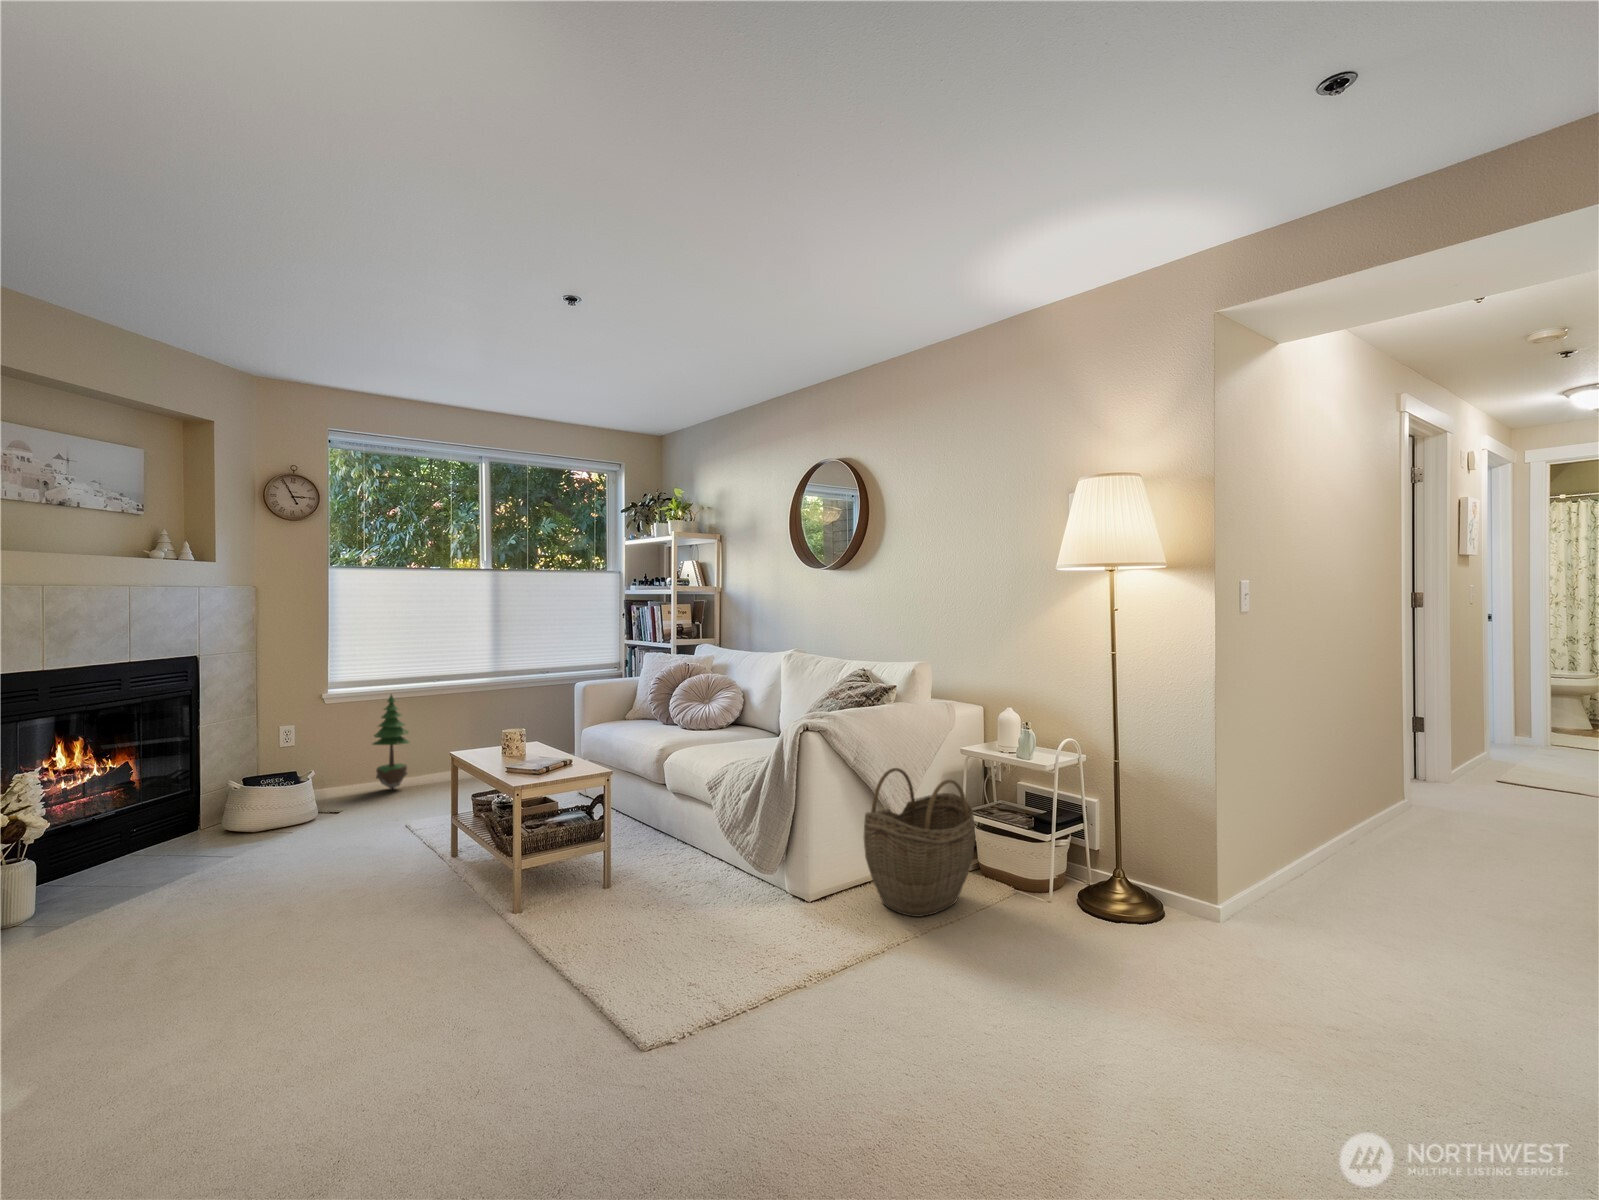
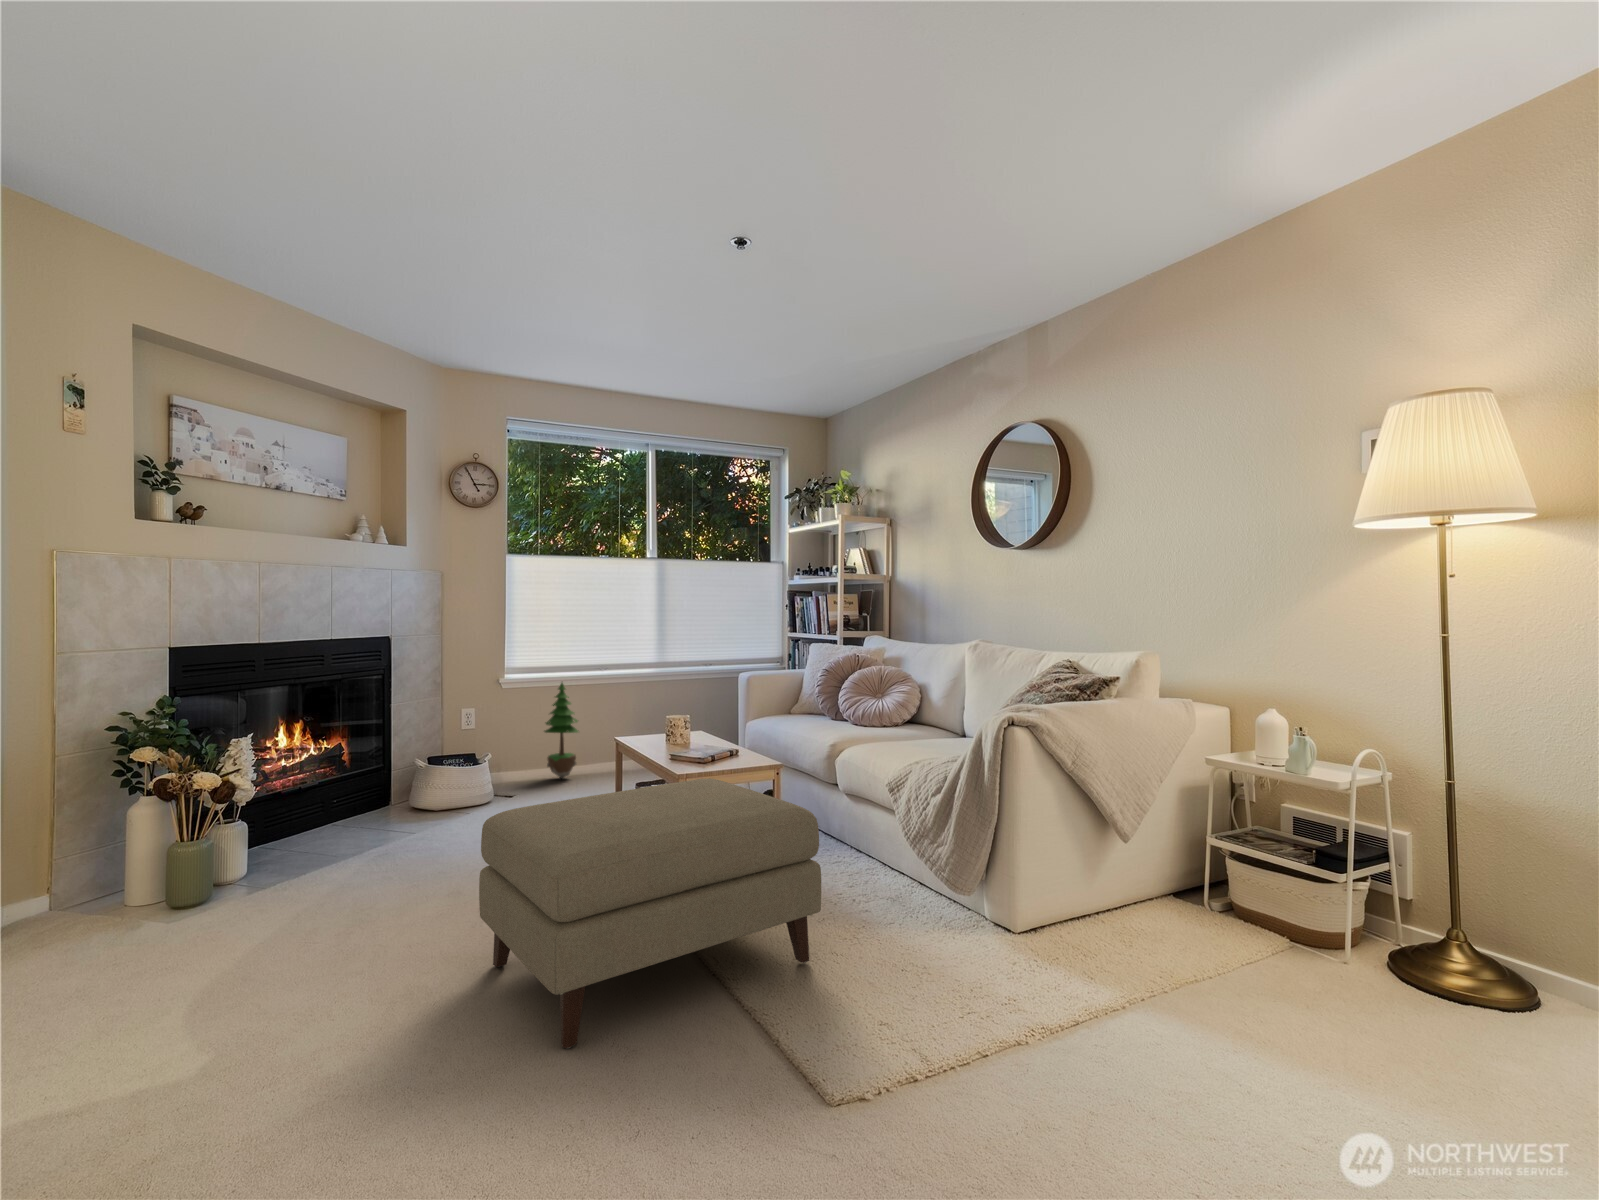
woven basket: present [864,768,975,917] -> none [1085,776,1233,964]
ottoman: none [317,788,643,1039] -> present [479,778,821,1048]

